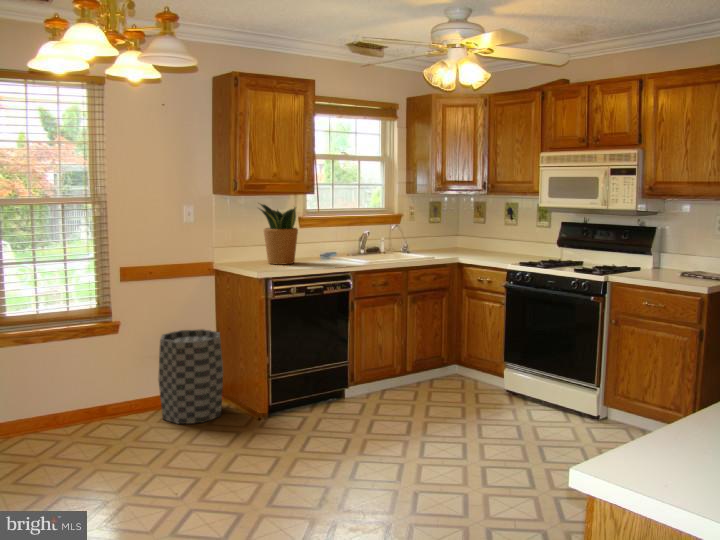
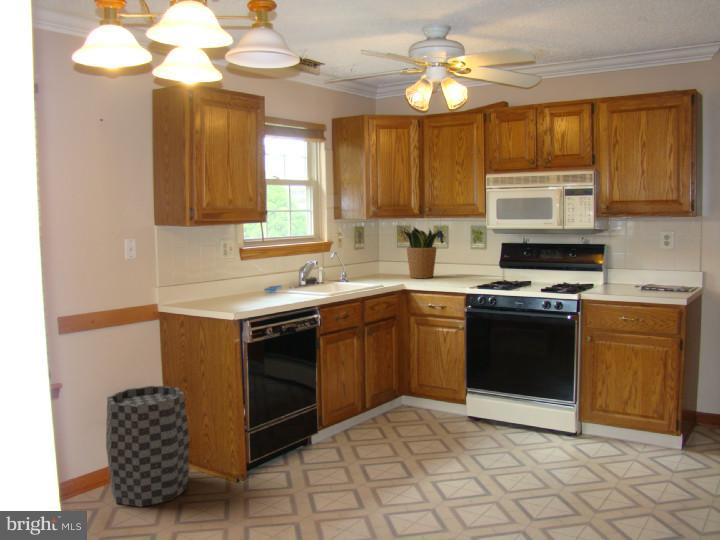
potted plant: present [260,204,298,265] -> present [402,227,441,279]

